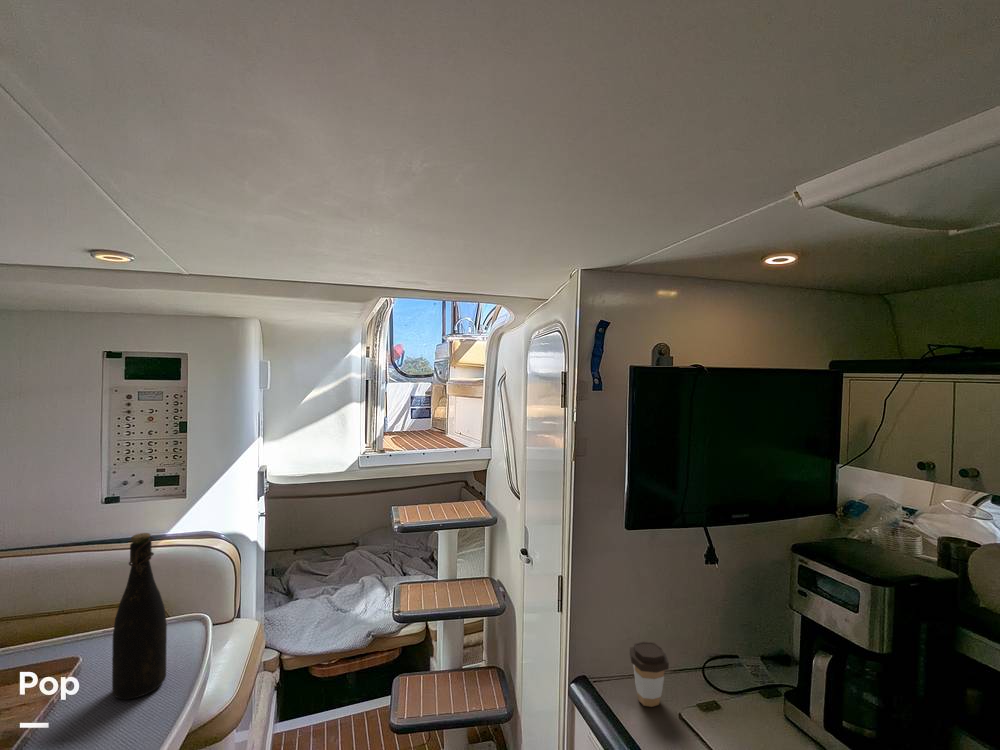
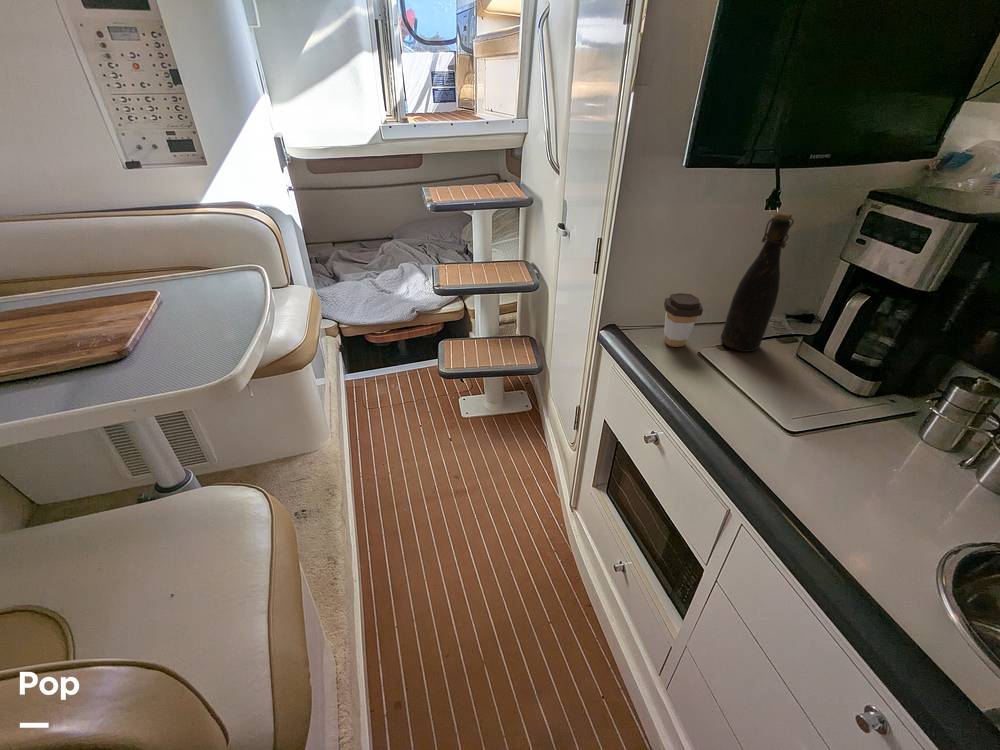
bottle: present [112,533,167,699] -> present [721,212,794,352]

